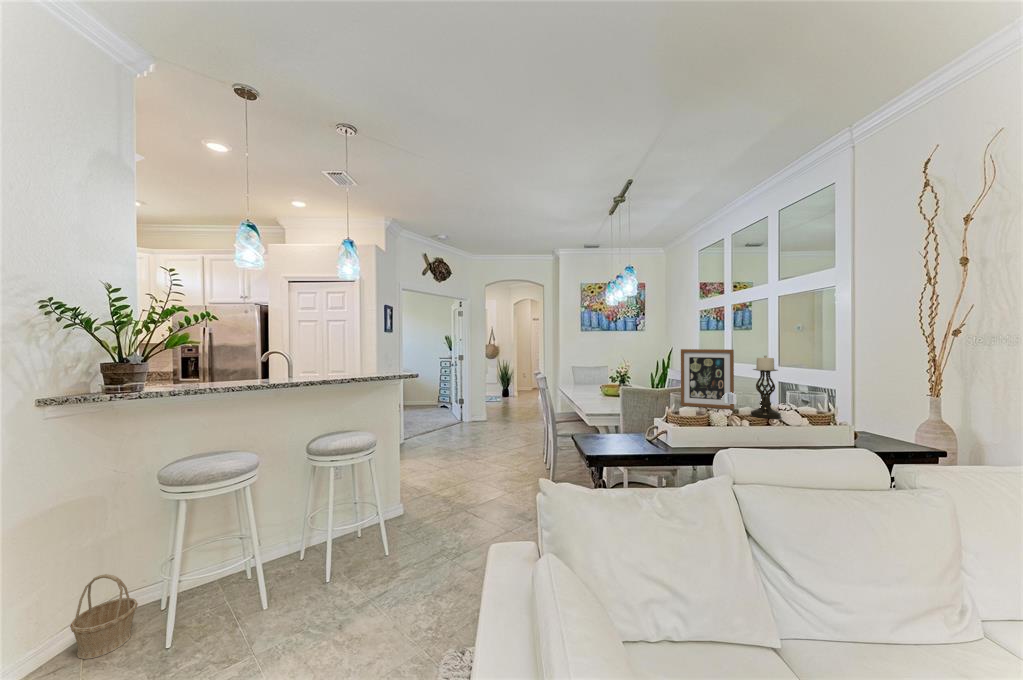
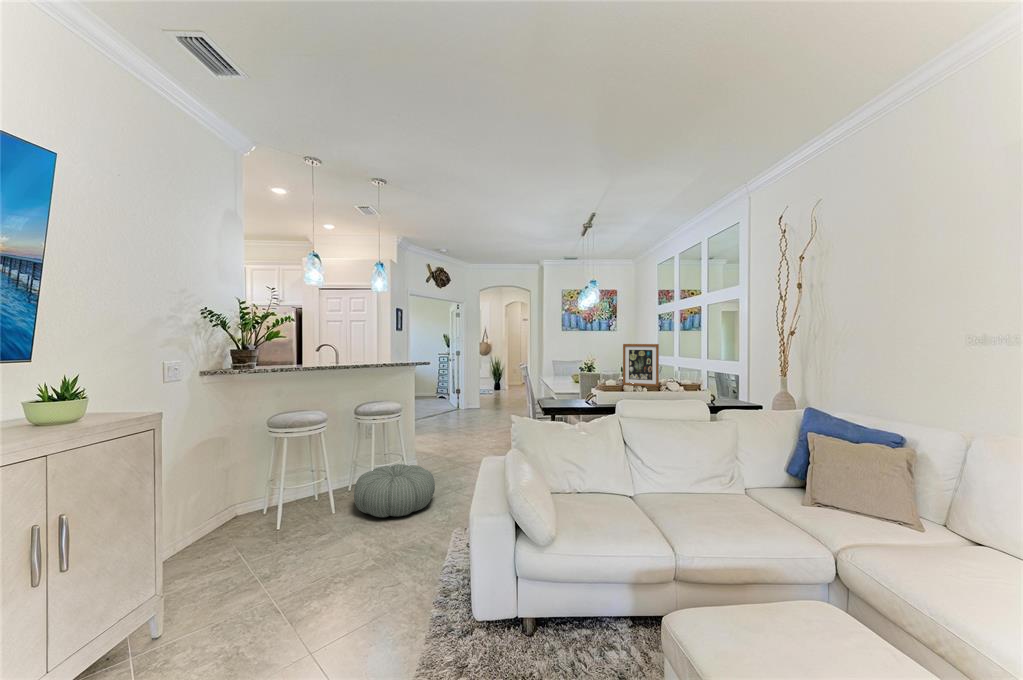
candle holder: present [750,356,781,419] -> none [666,348,685,391]
pouf: none [294,523,419,621] -> present [354,464,435,517]
basket: present [70,574,138,659] -> none [220,484,256,534]

